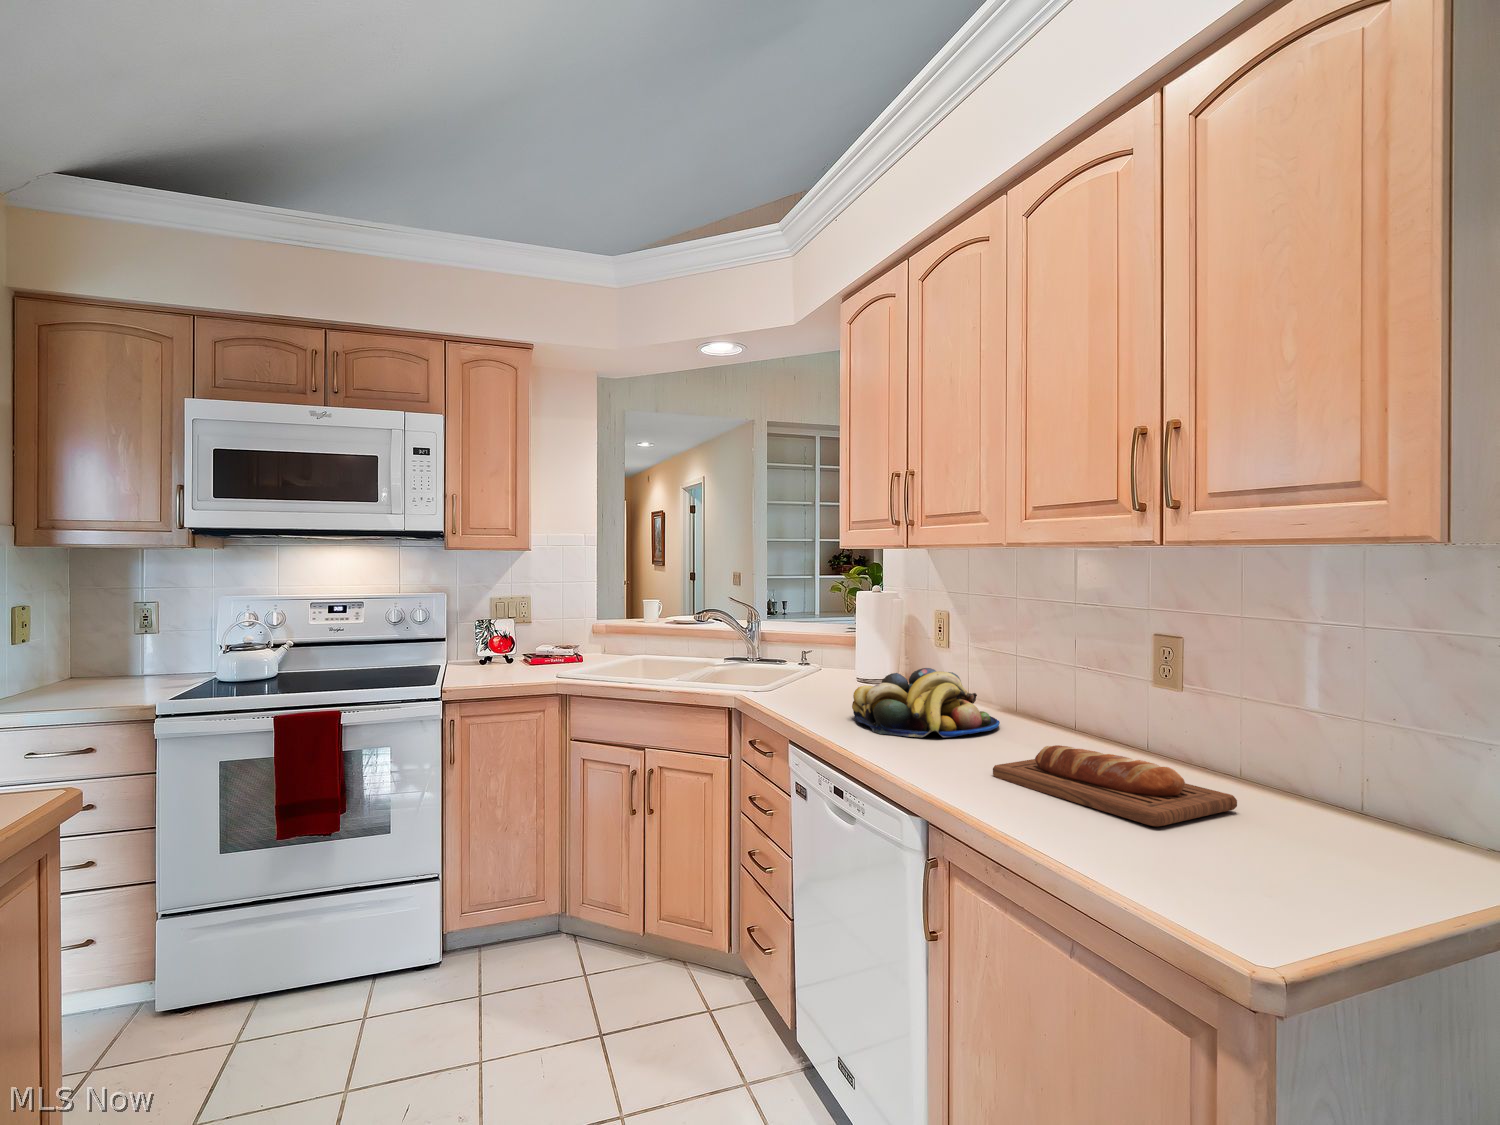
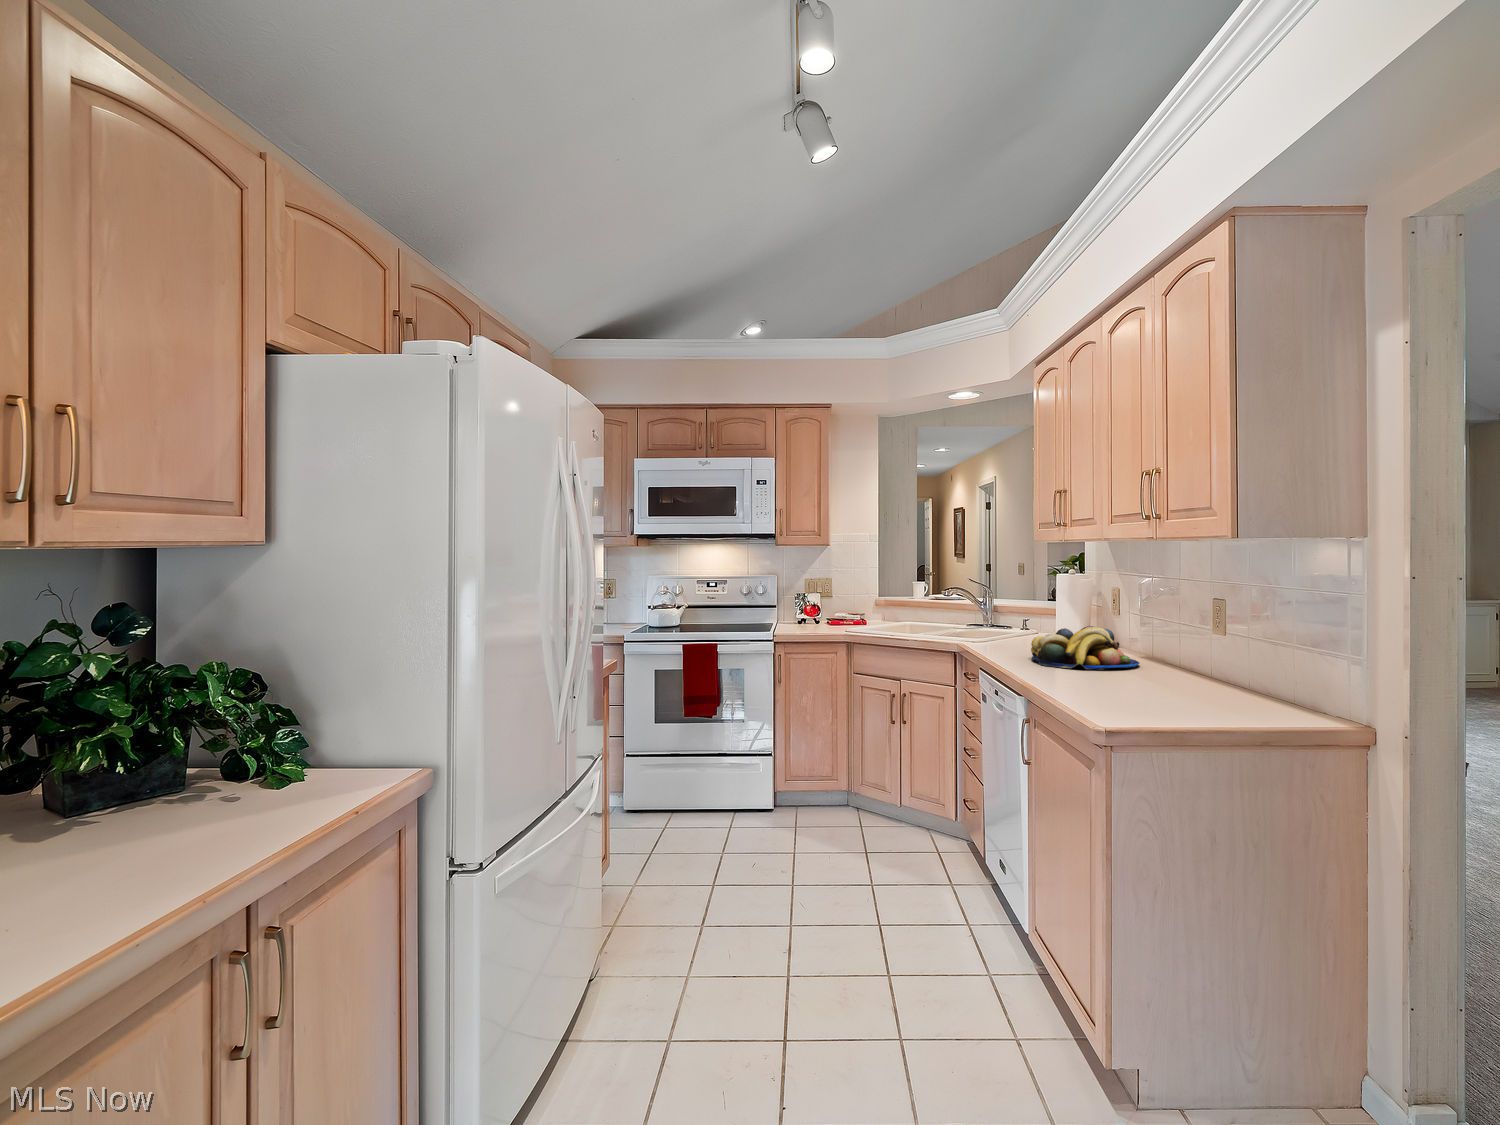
bread loaf: present [993,745,1237,826] -> none [1098,668,1251,710]

